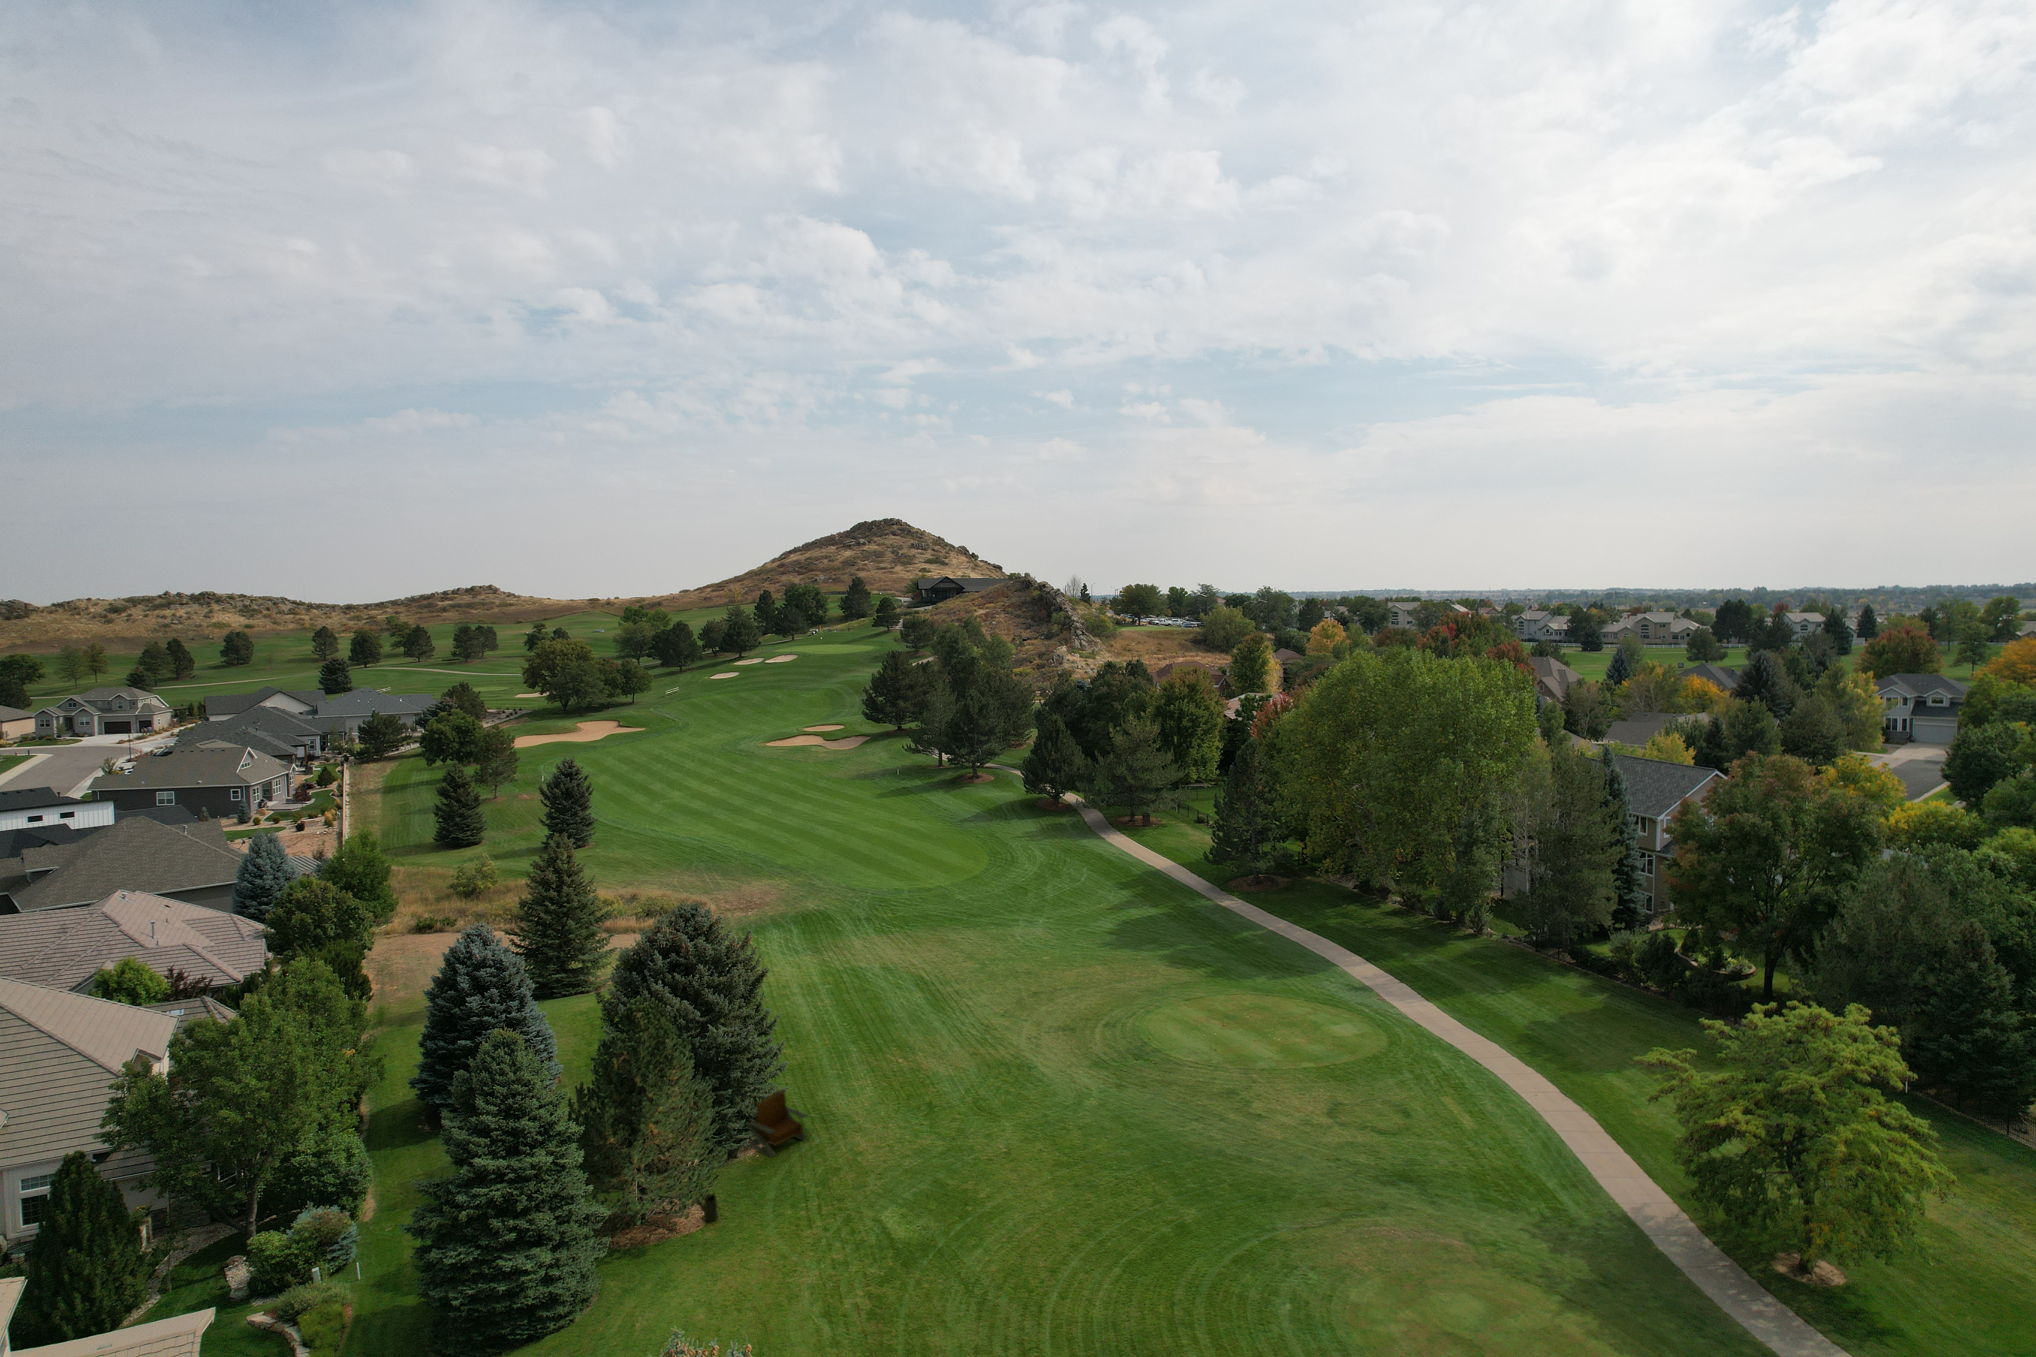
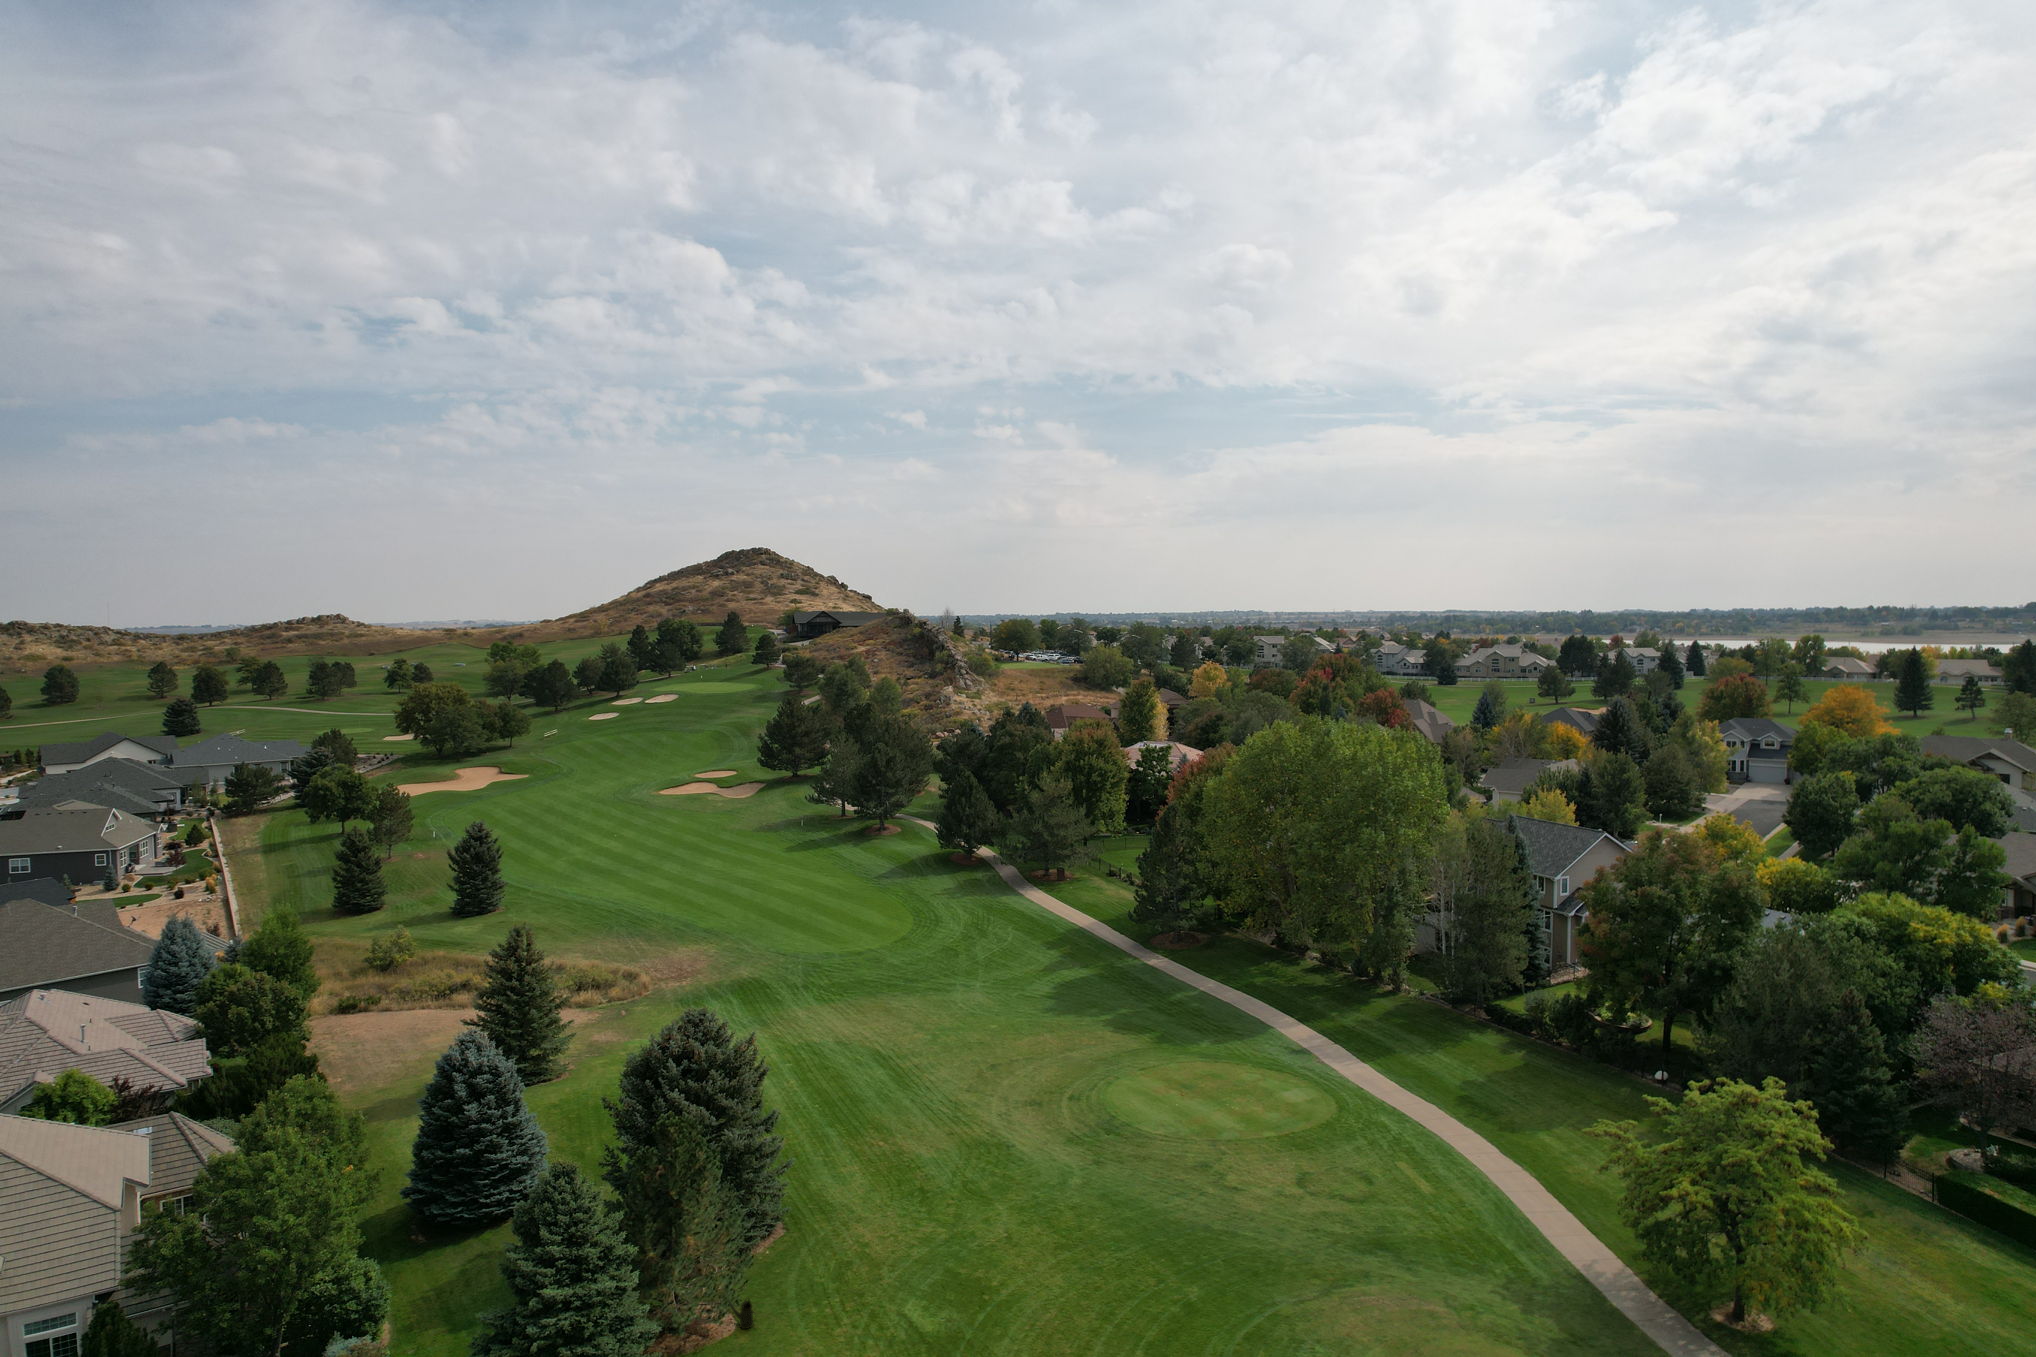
lounge chair: present [748,1091,807,1157] -> none [761,1187,822,1256]

